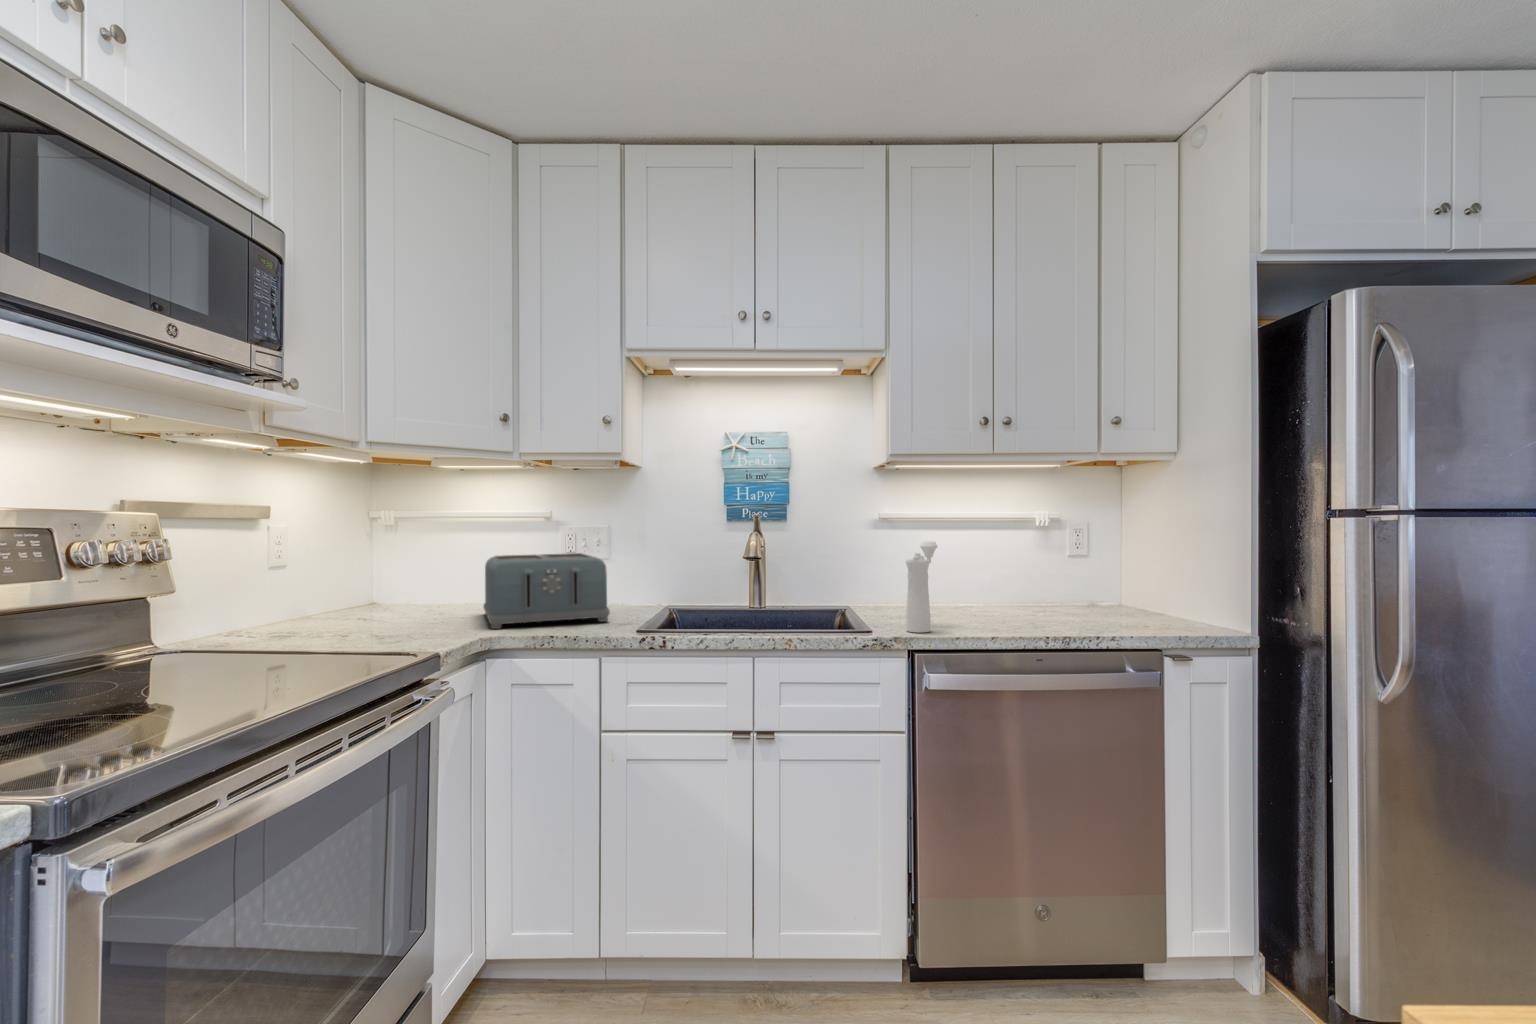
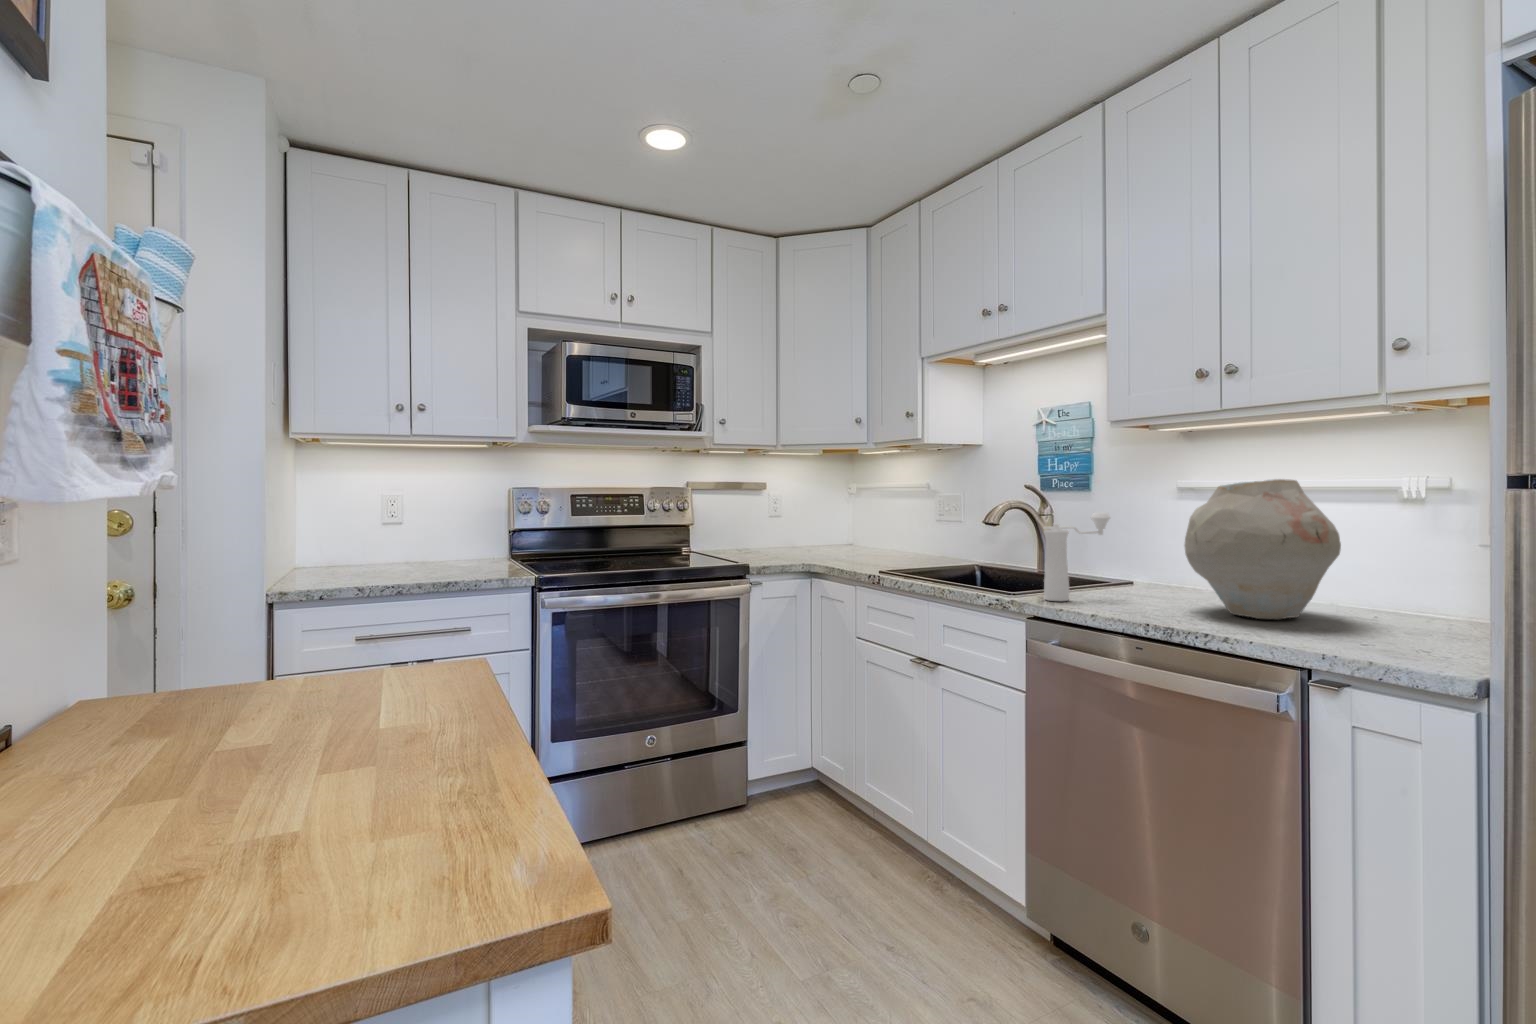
vase: none [982,512,1094,622] -> present [1184,479,1341,619]
toaster: present [483,553,610,629] -> none [830,514,935,564]

